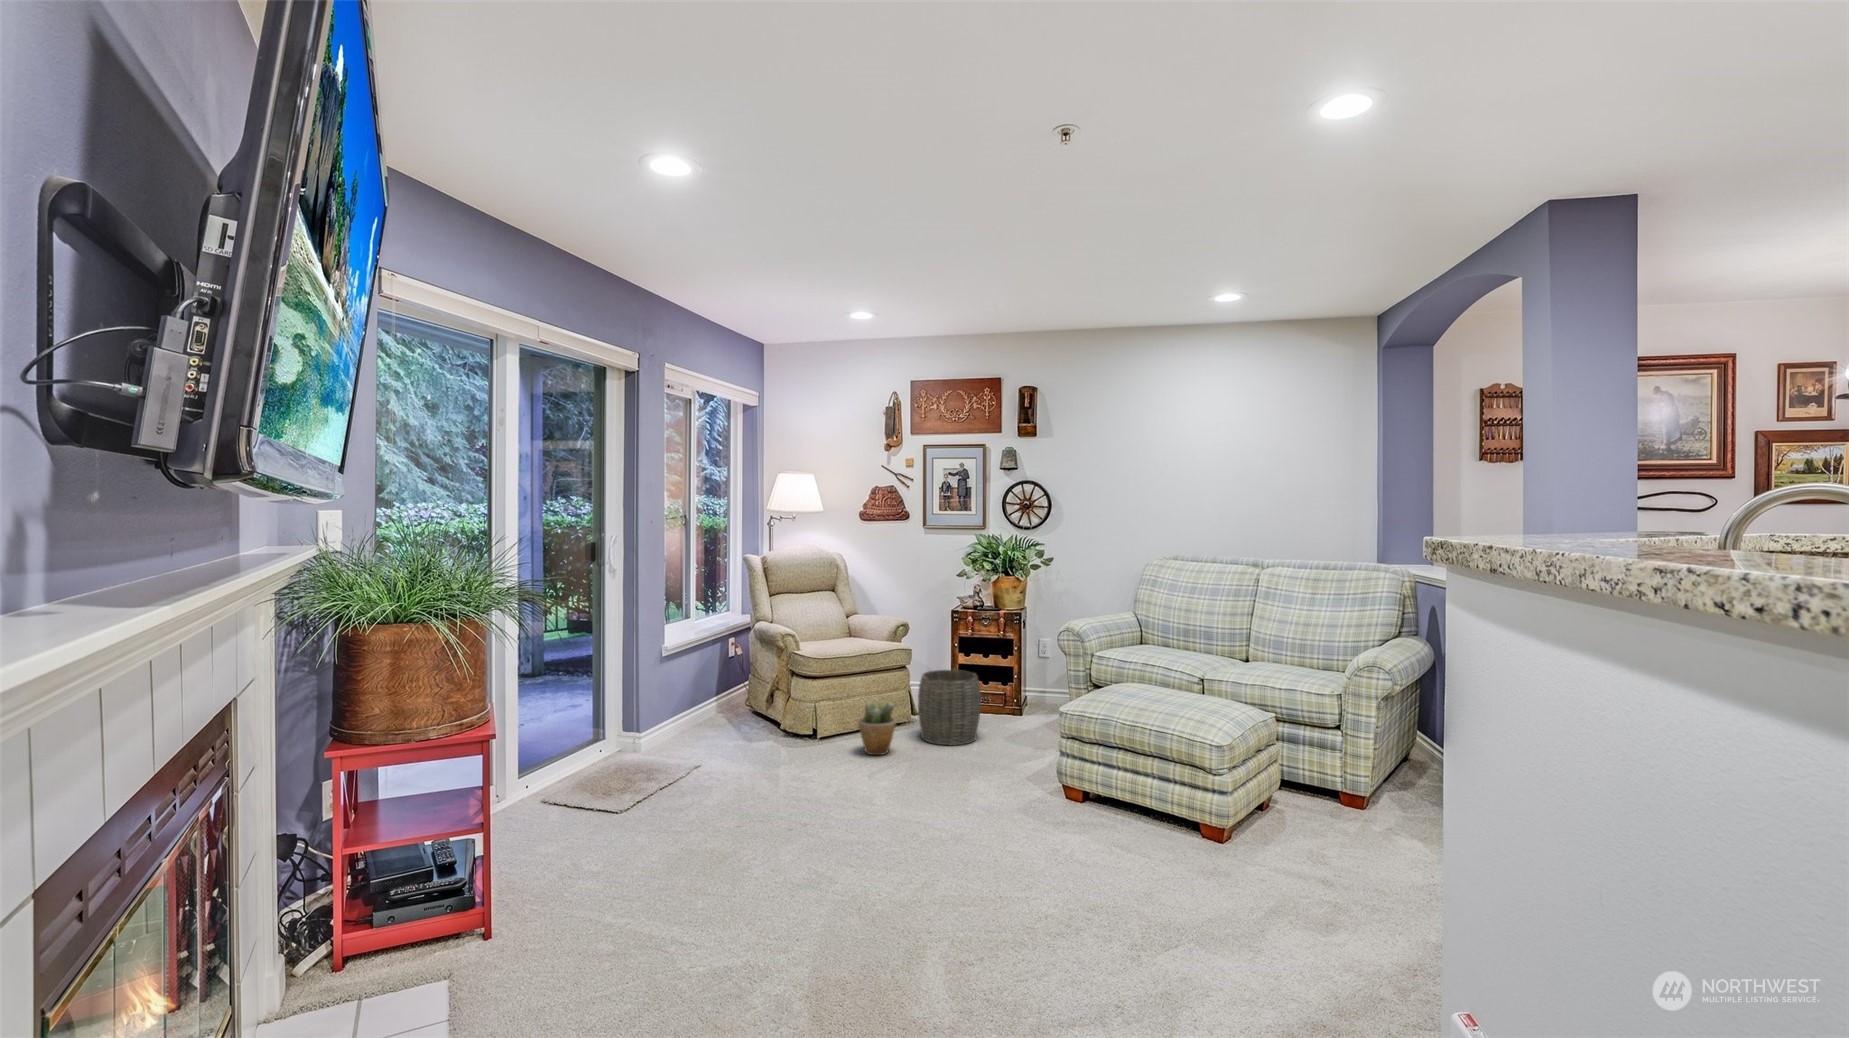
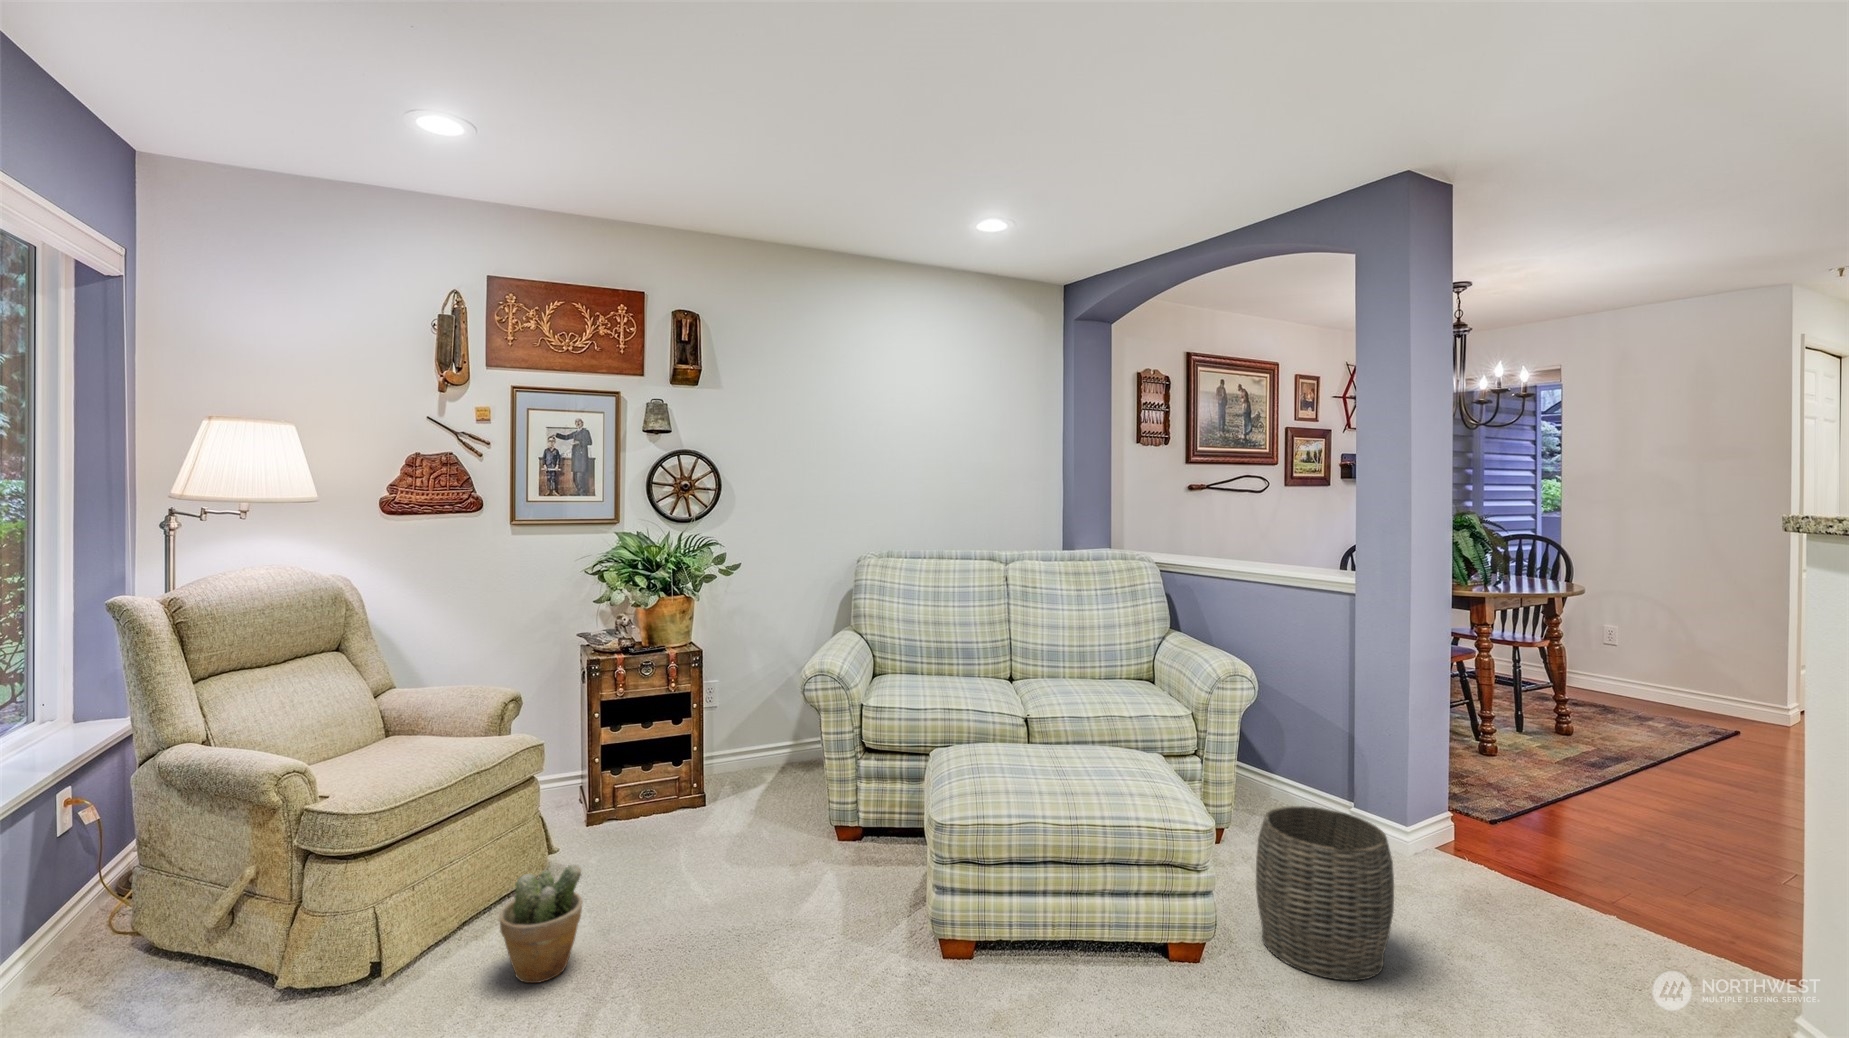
woven basket: present [918,670,981,746] -> present [1256,806,1394,980]

